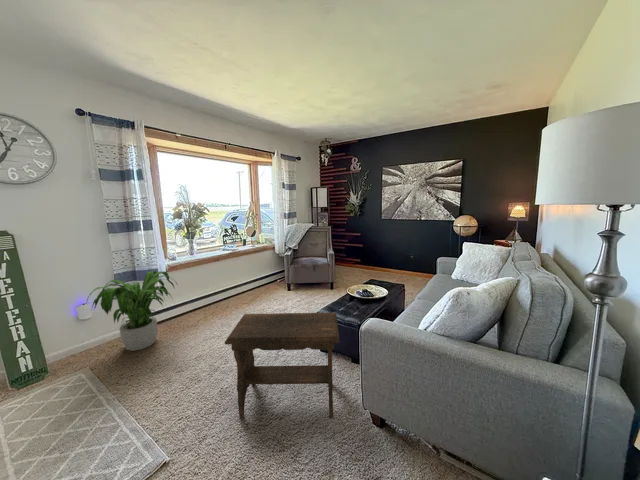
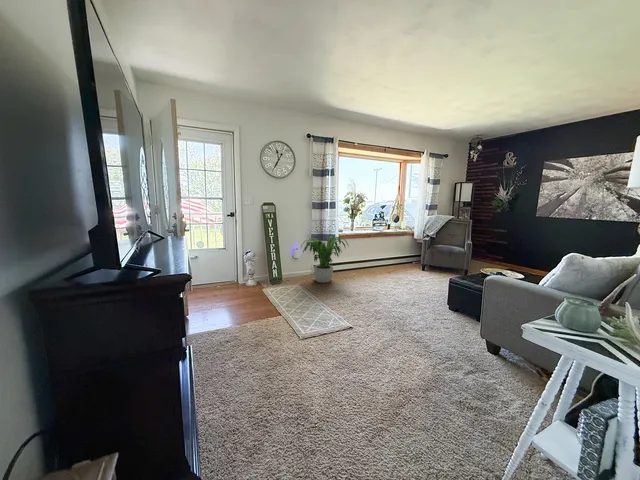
footstool: present [225,313,340,418] -> none [388,263,466,338]

